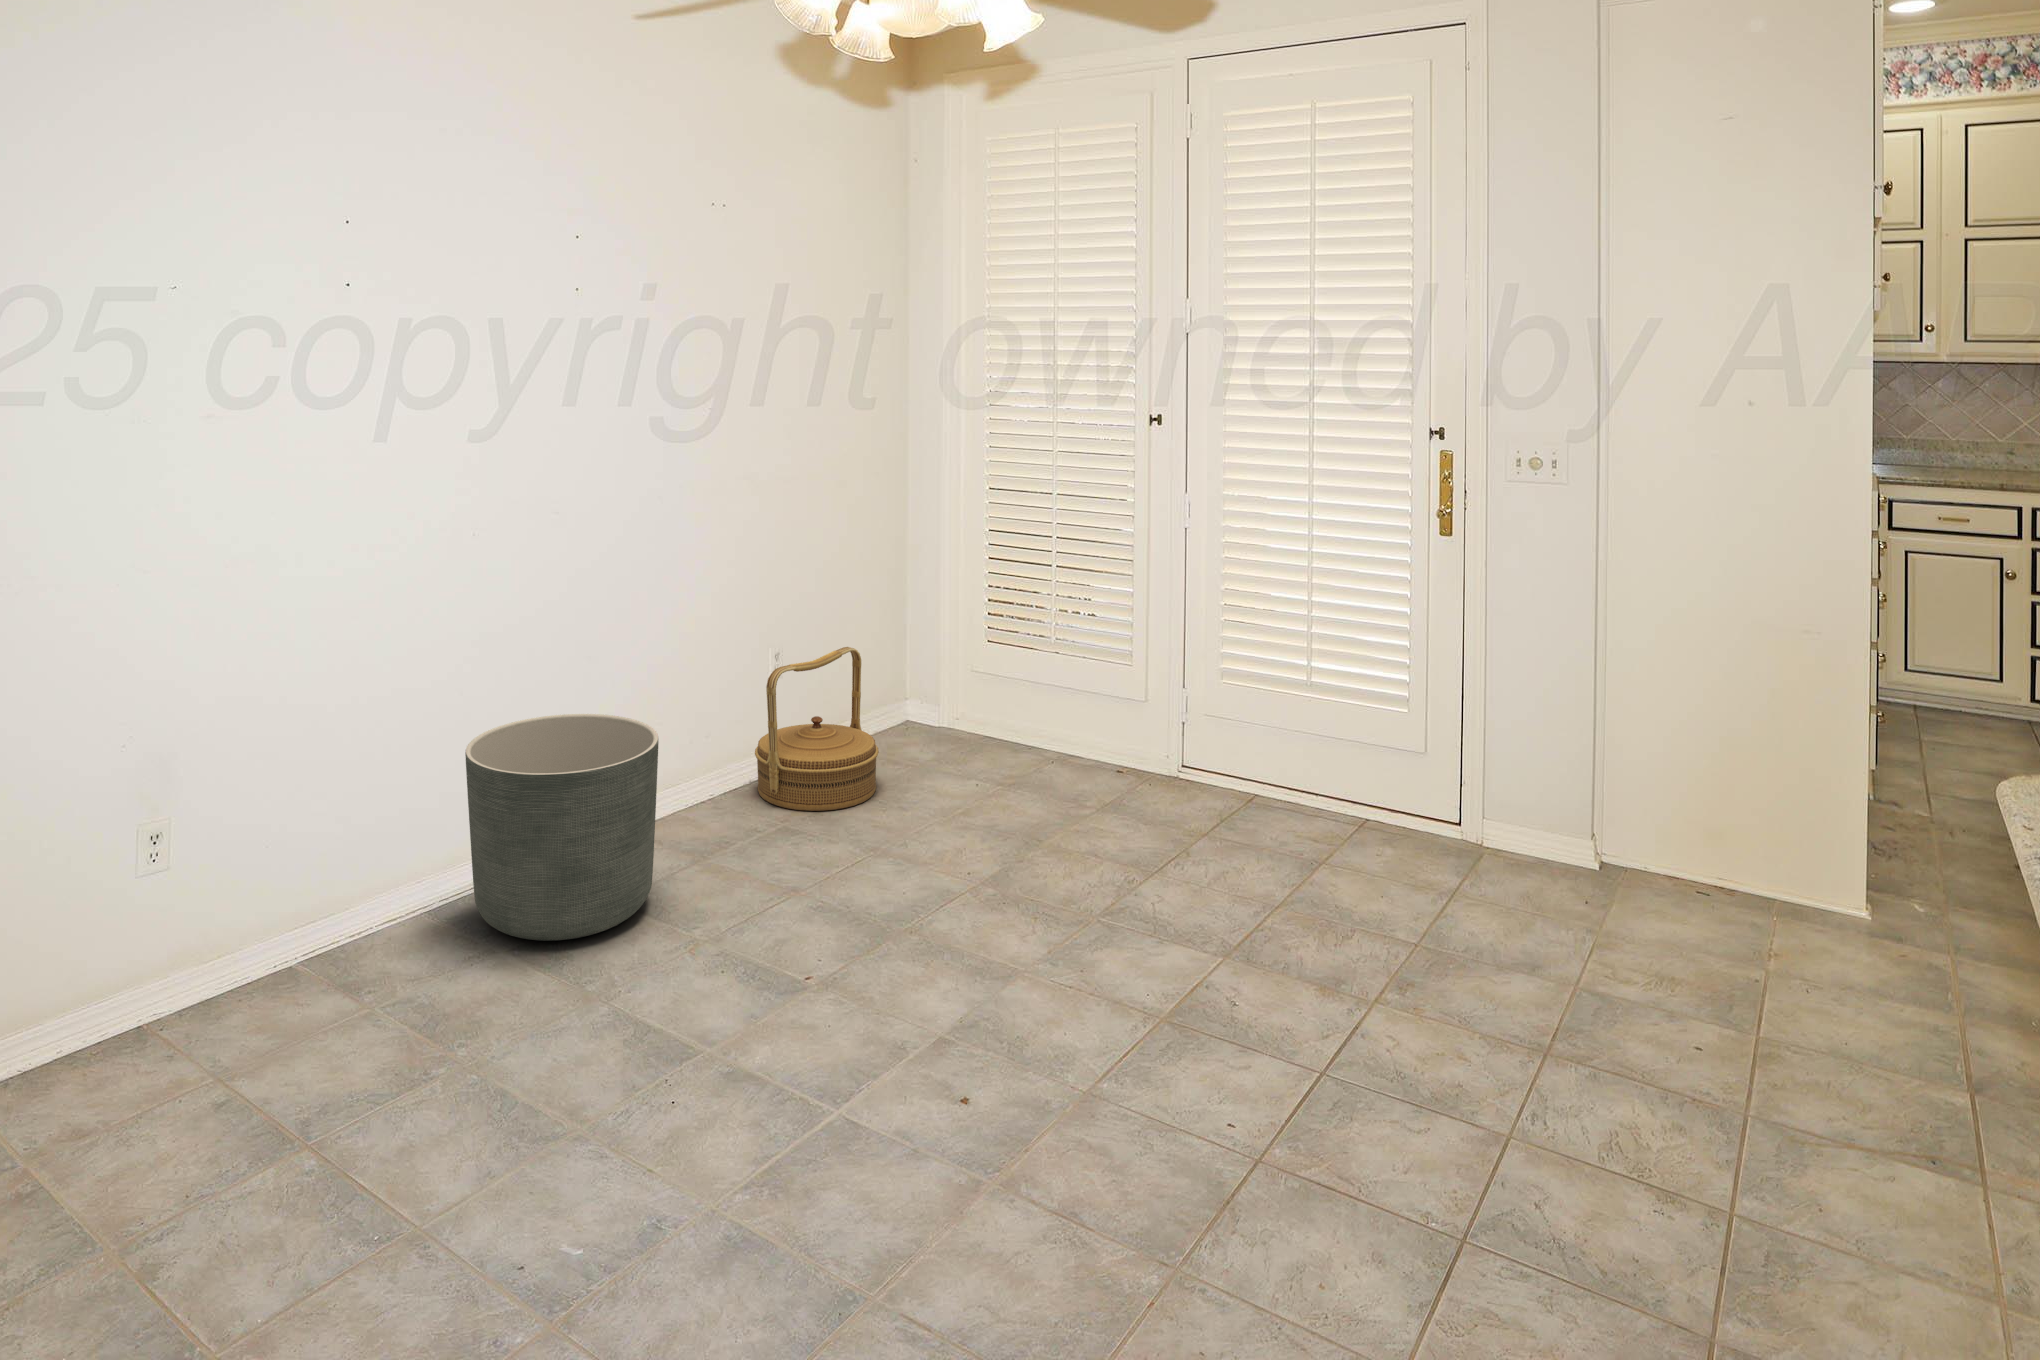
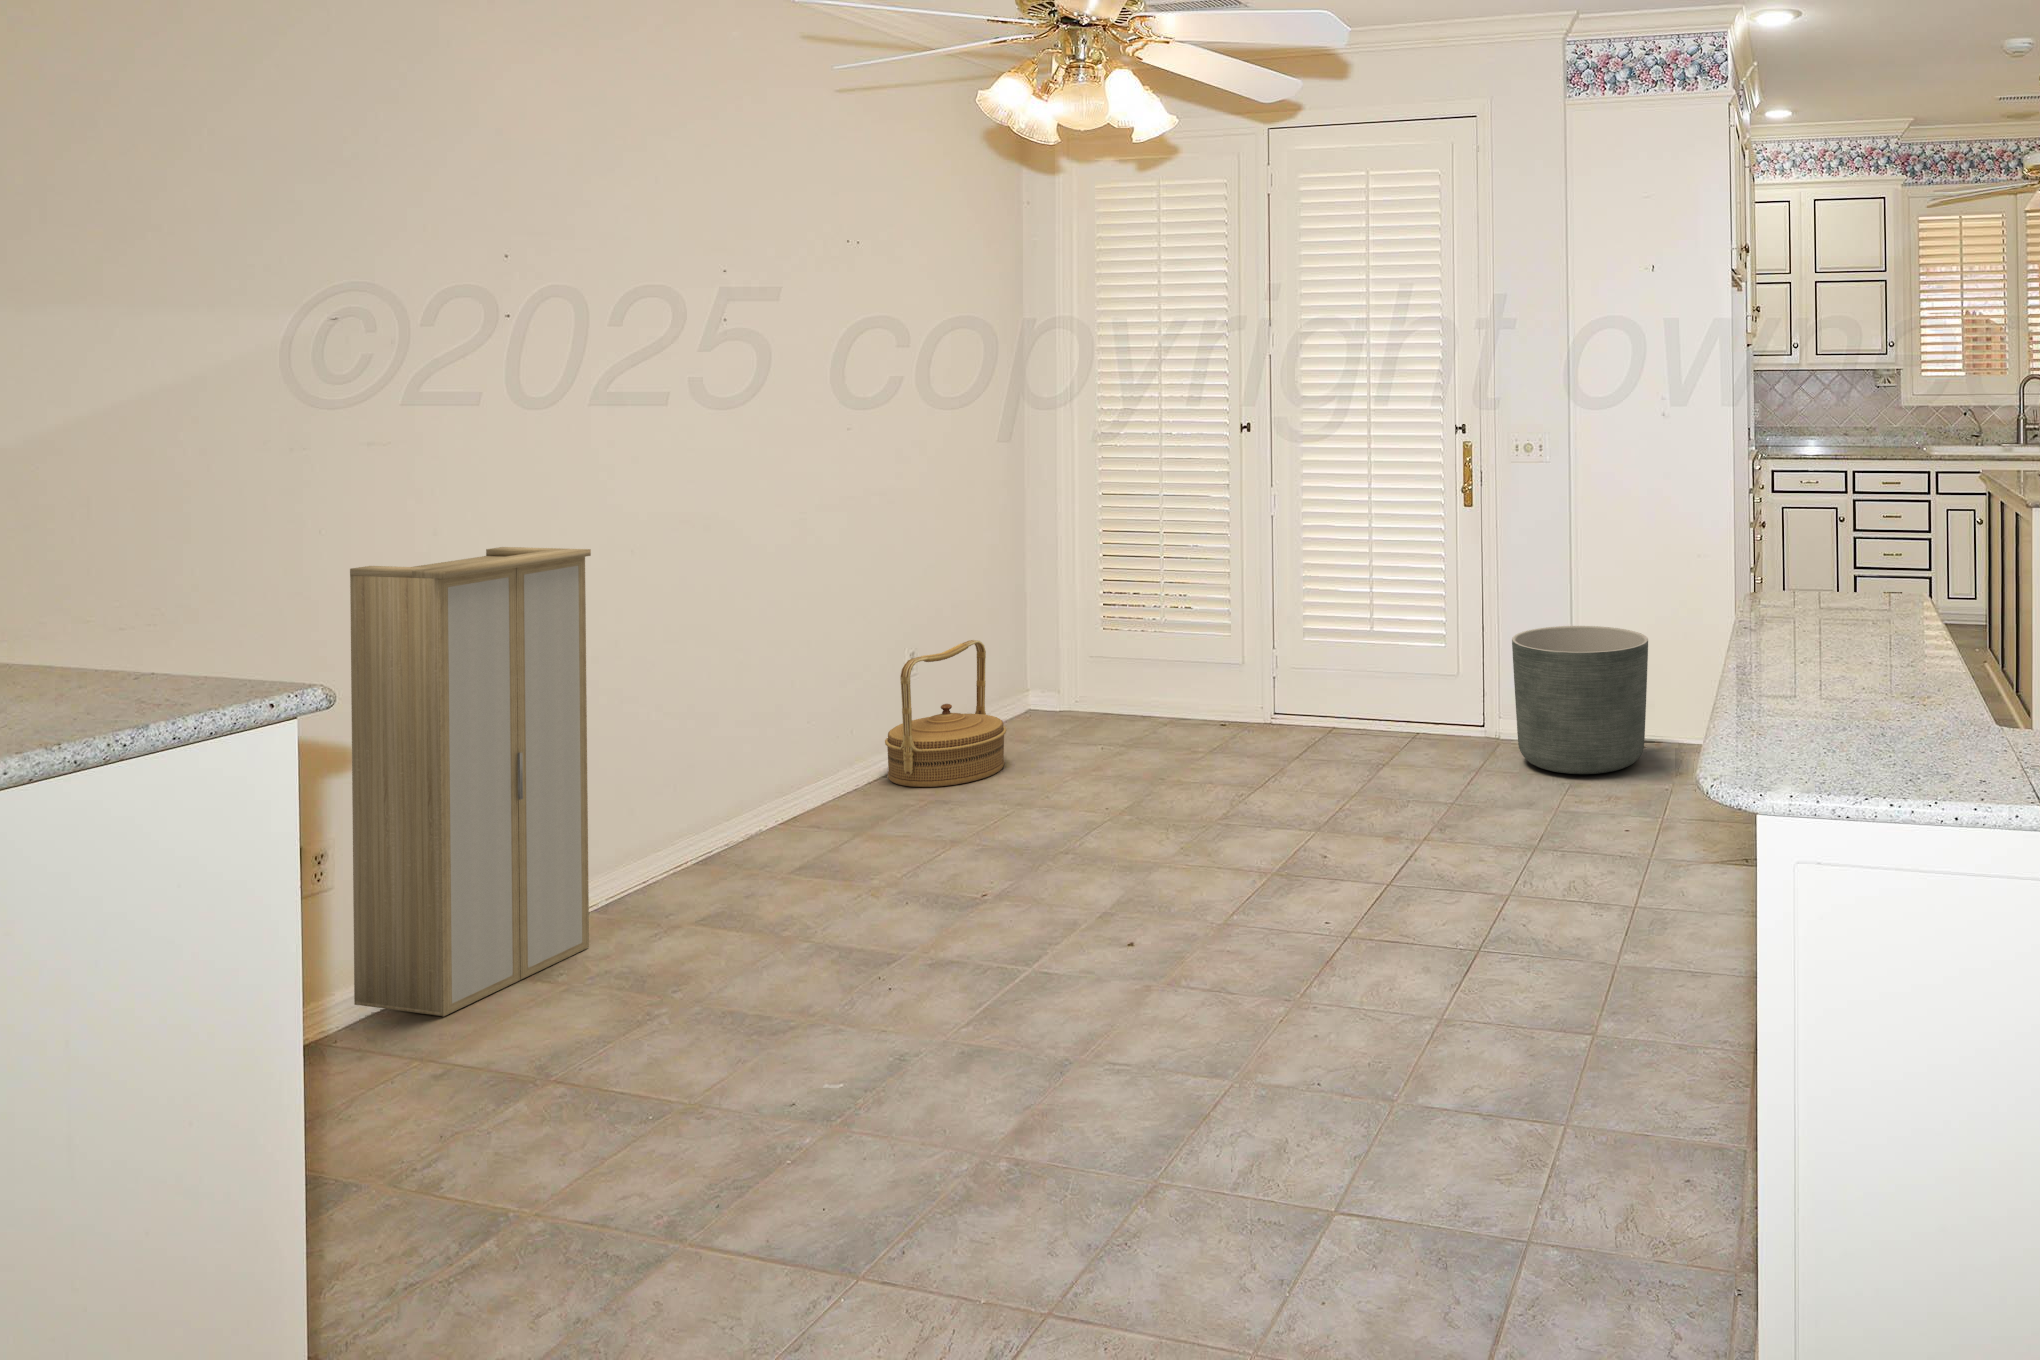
cabinet: none [185,543,412,1057] -> present [350,547,591,1016]
planter: present [465,714,658,941] -> present [1512,626,1648,774]

